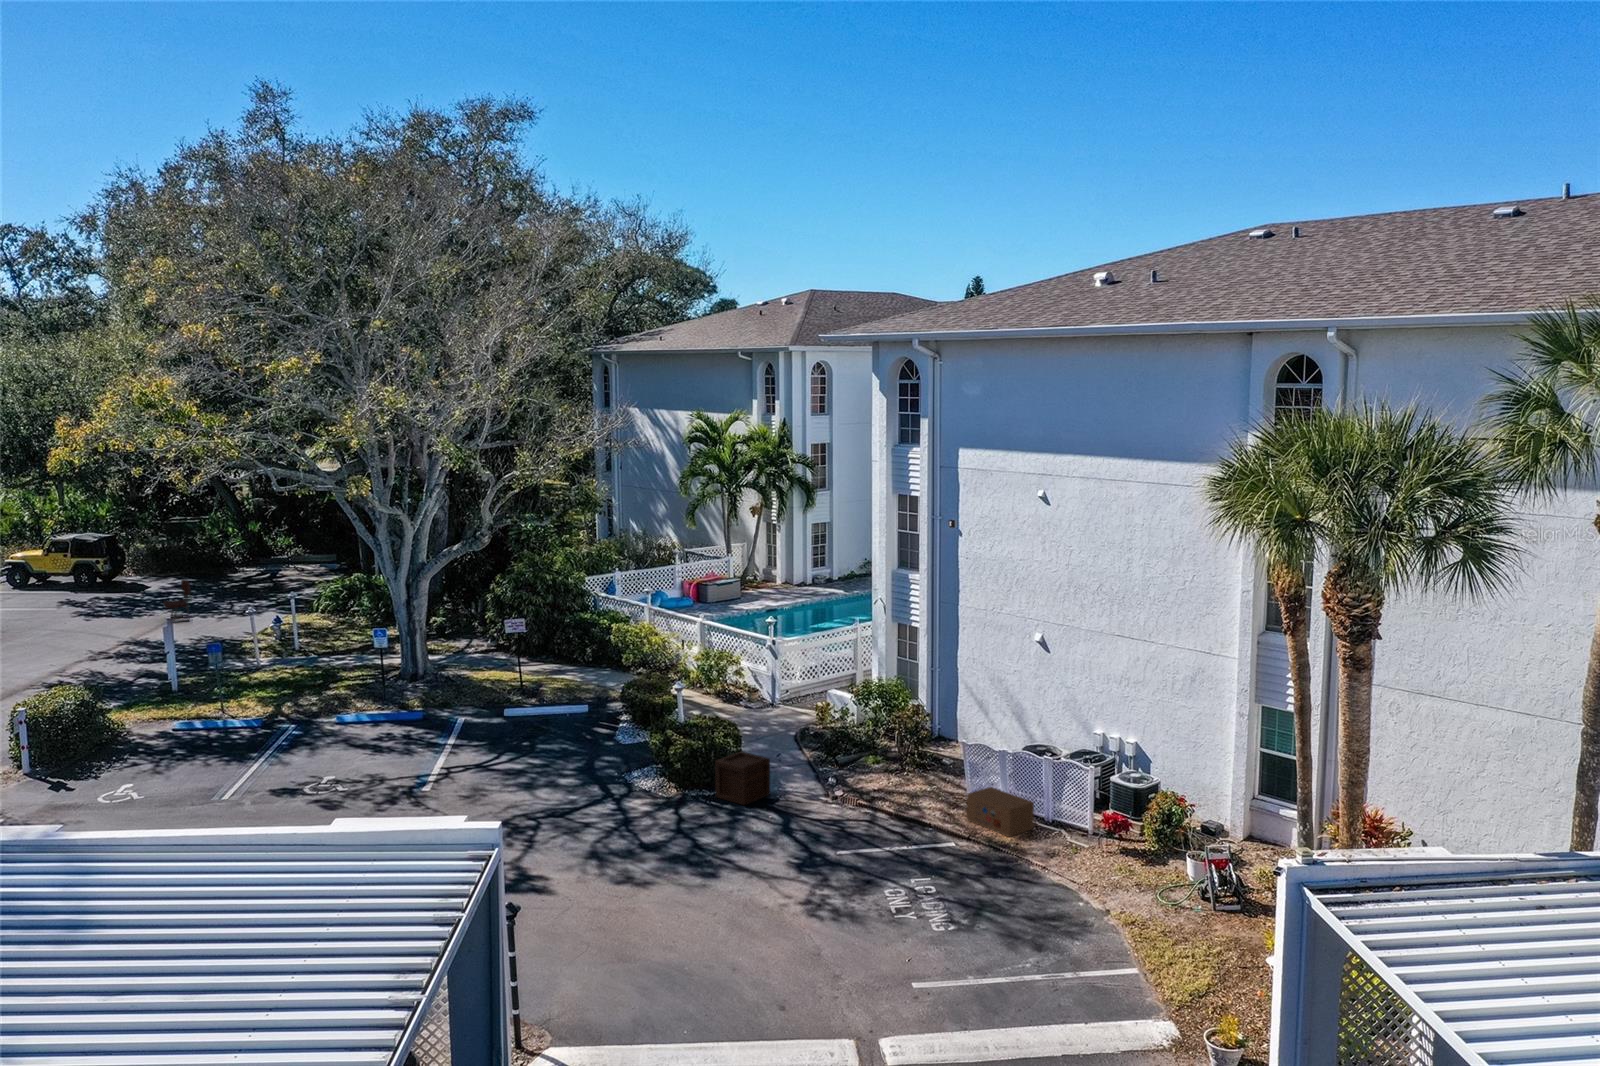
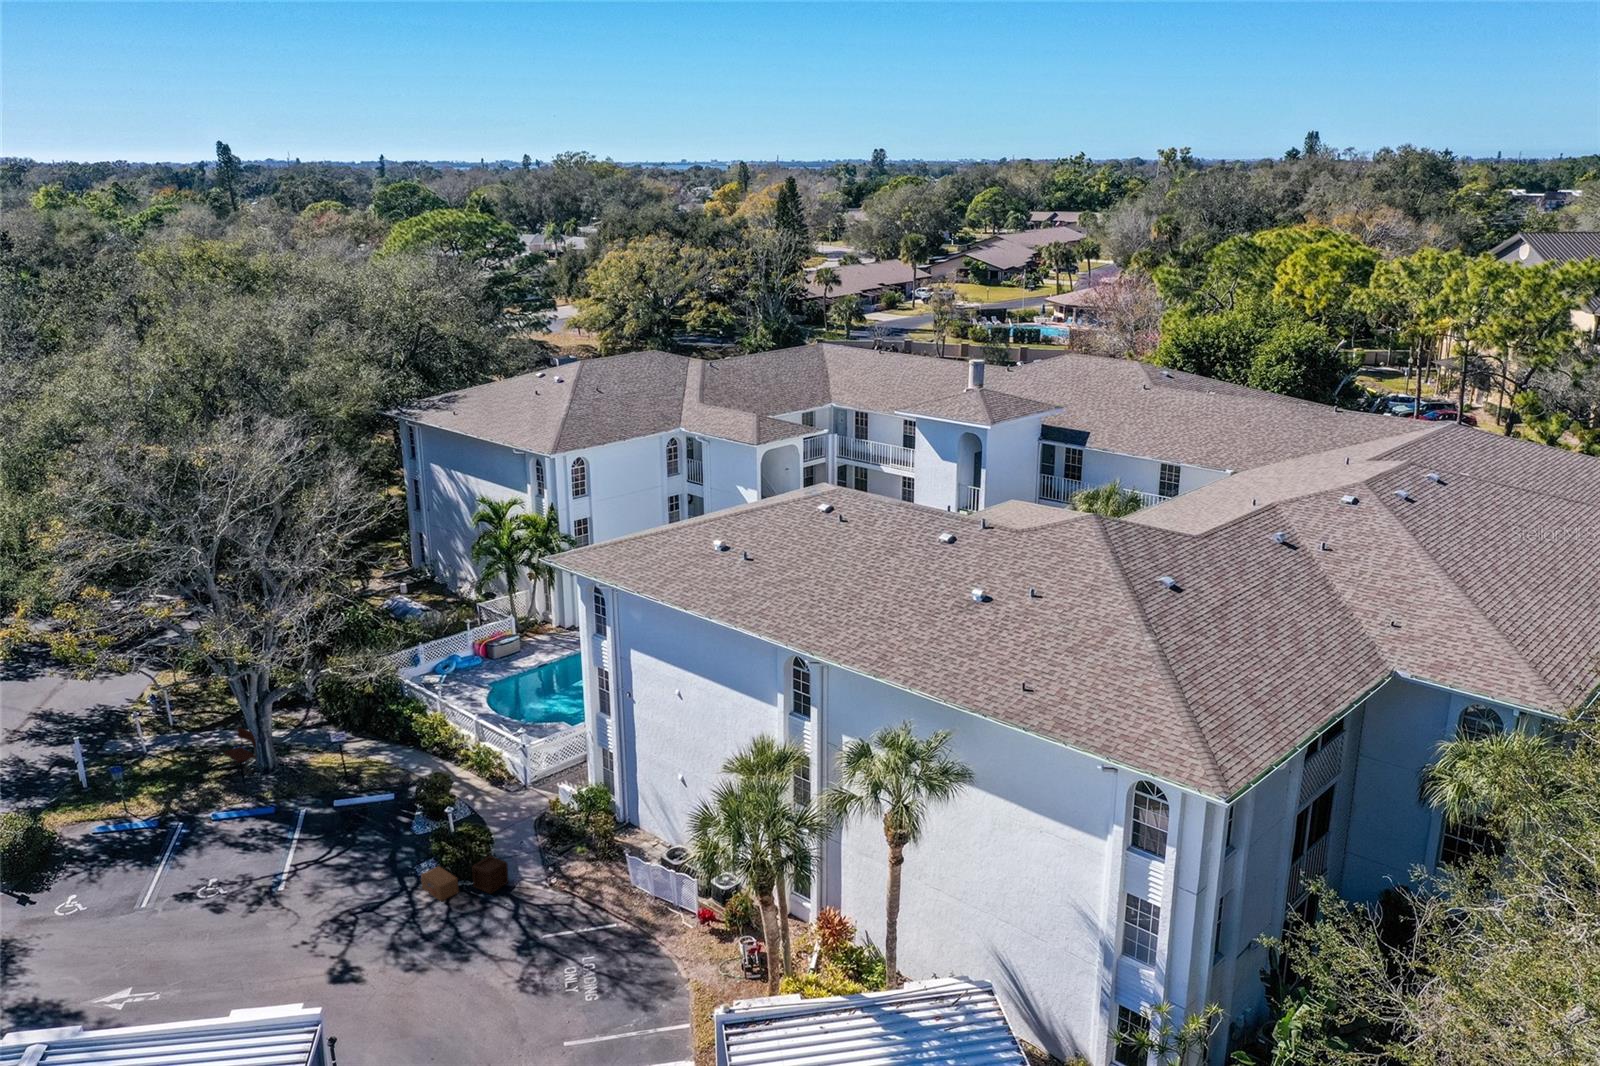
bench: present [163,579,190,623] -> present [224,728,259,774]
cardboard box: present [967,787,1034,837] -> present [421,866,459,901]

